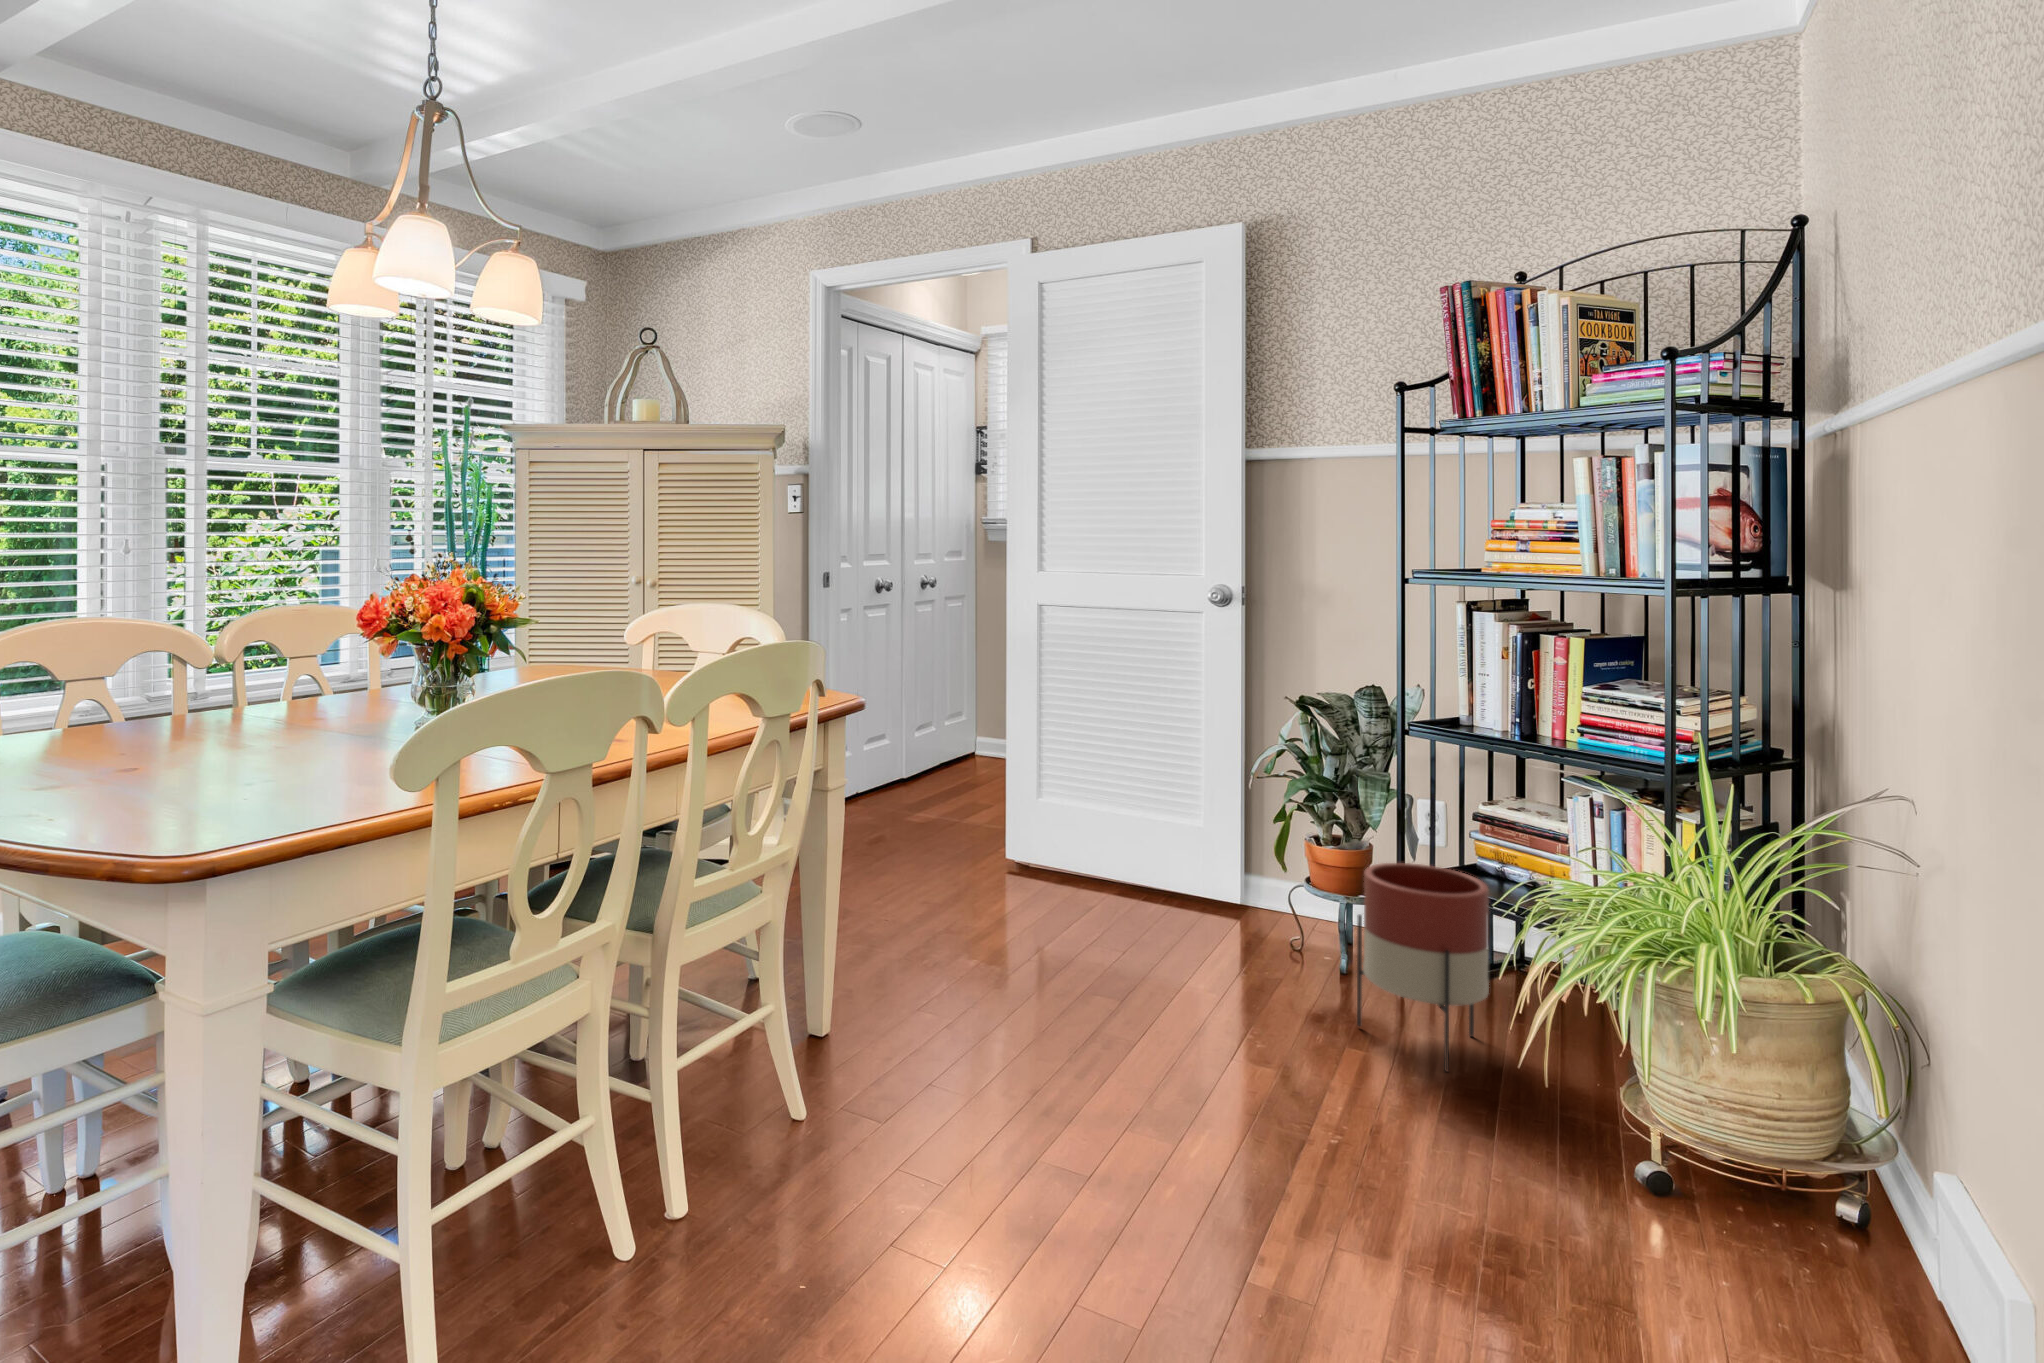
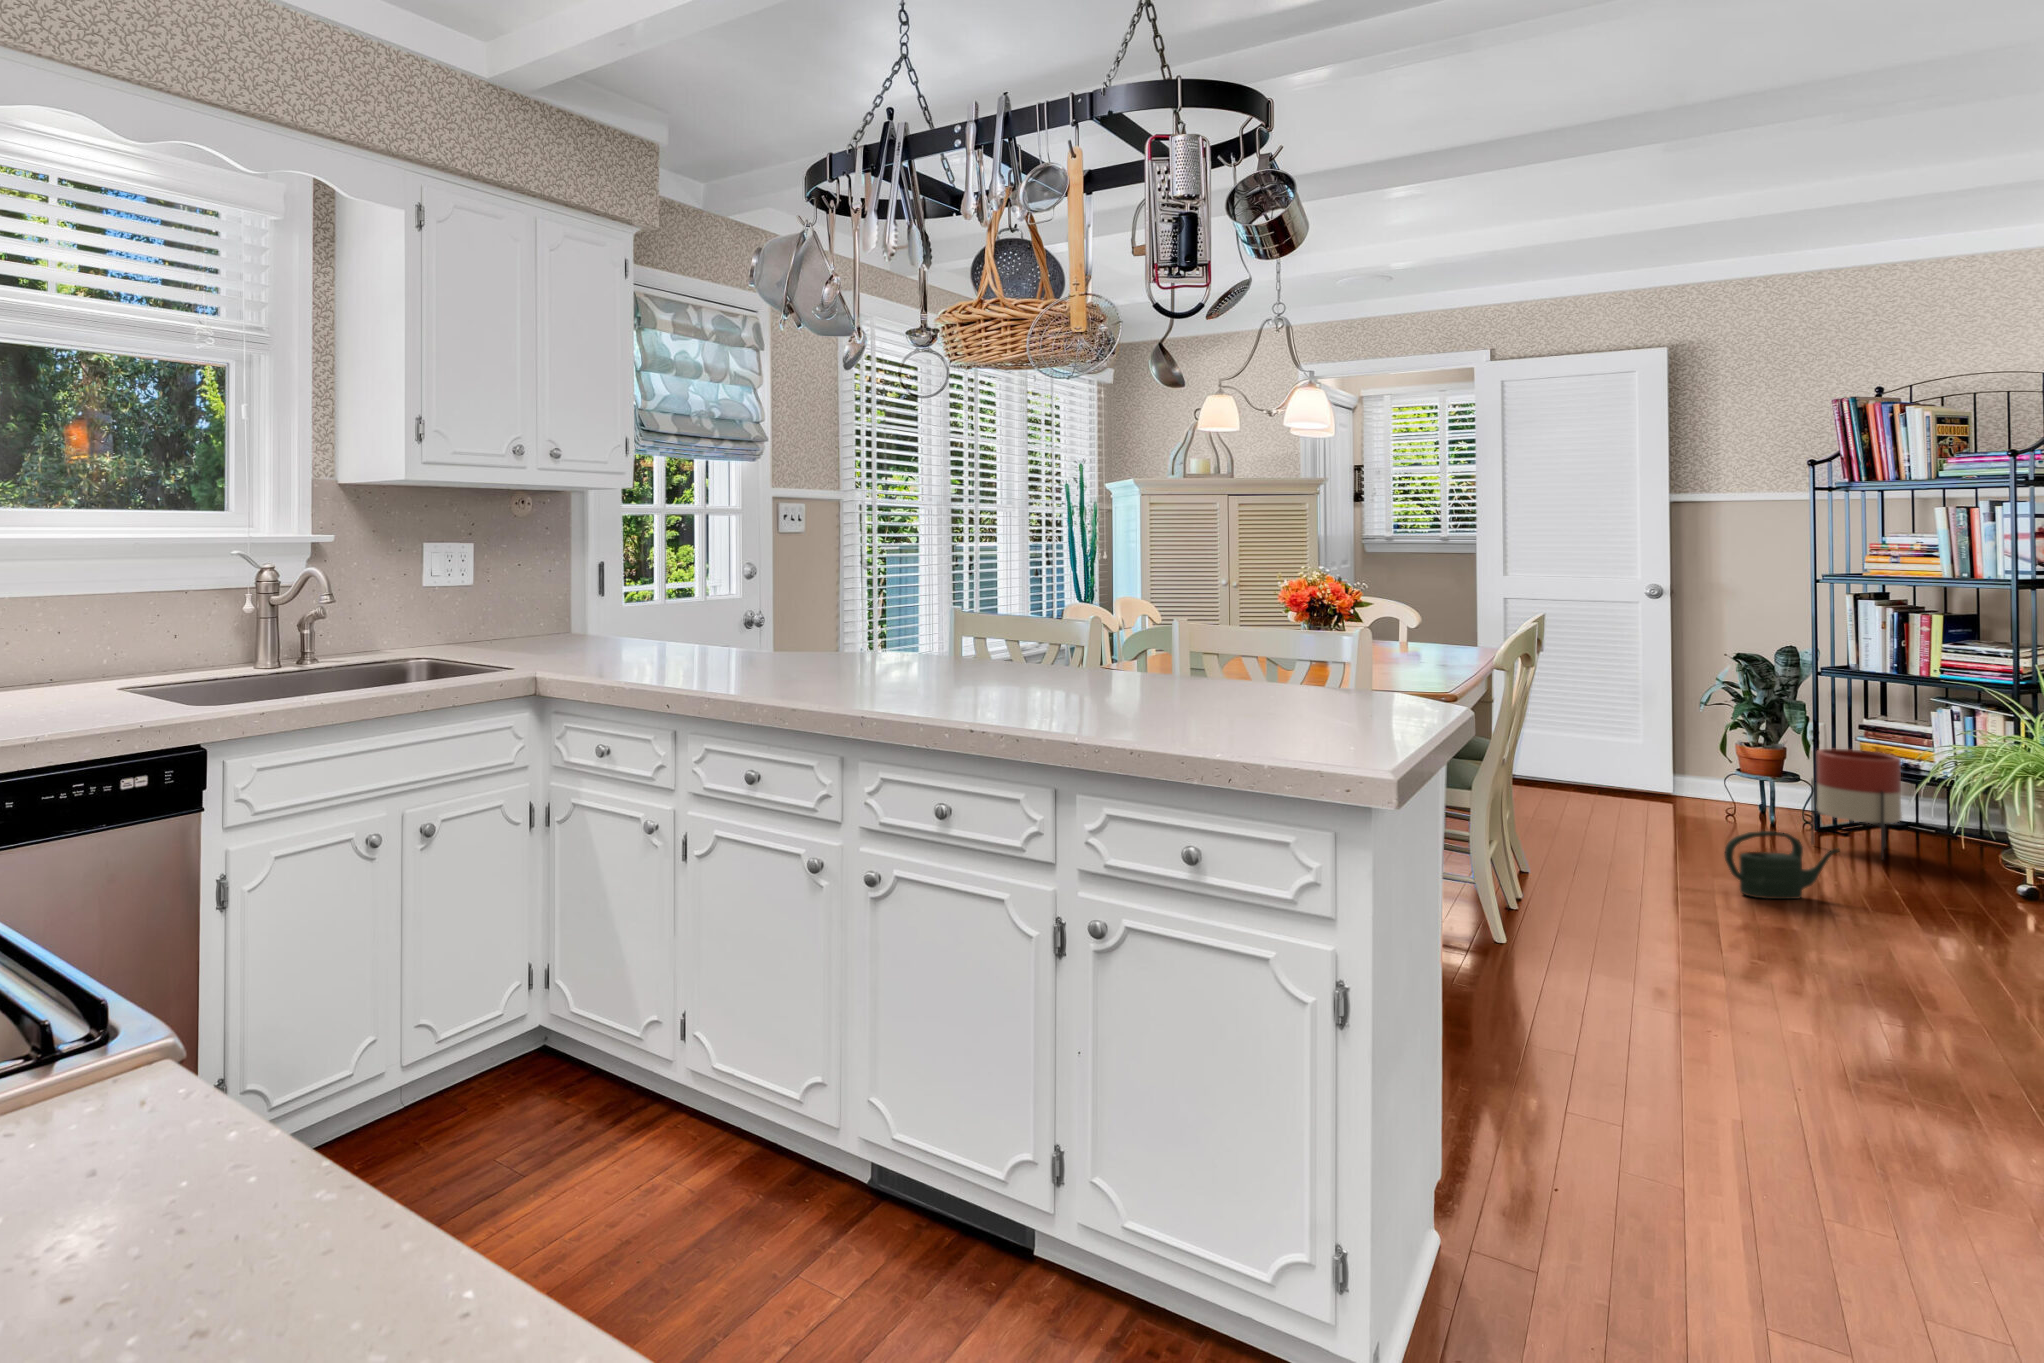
watering can: none [1075,1060,1287,1198] -> present [1725,831,1839,899]

